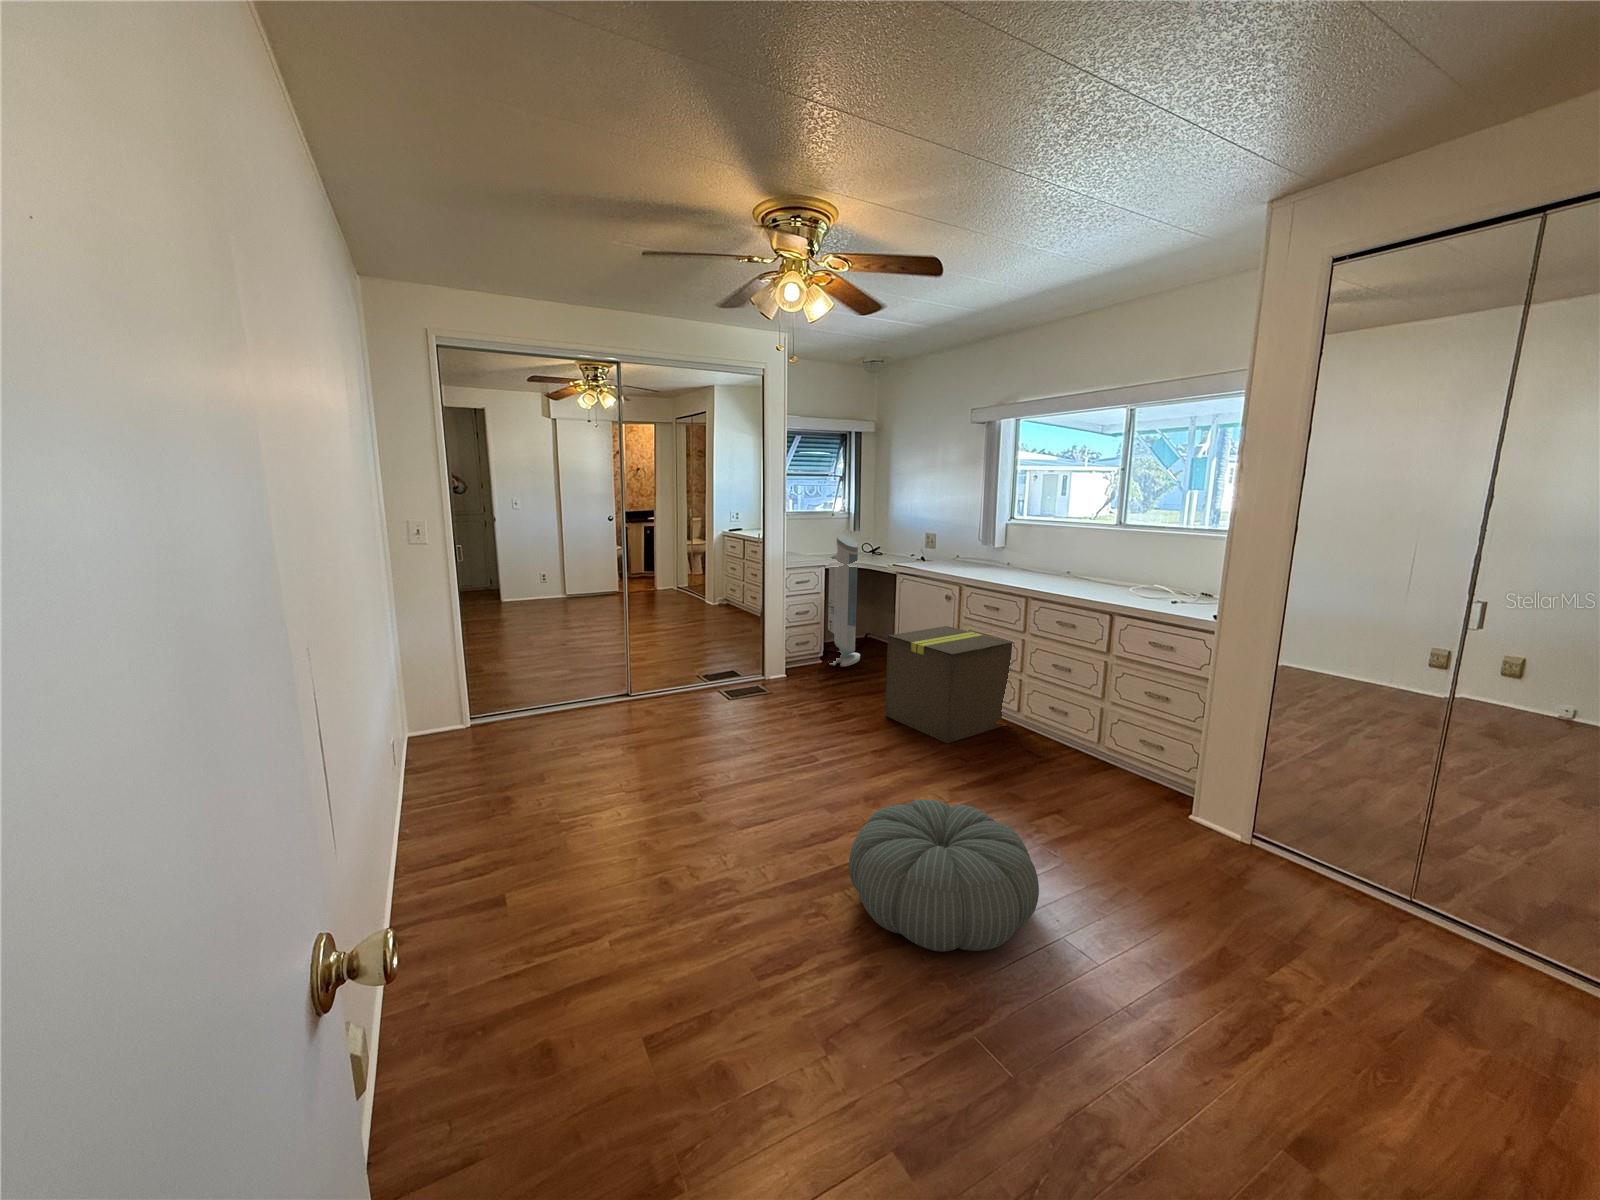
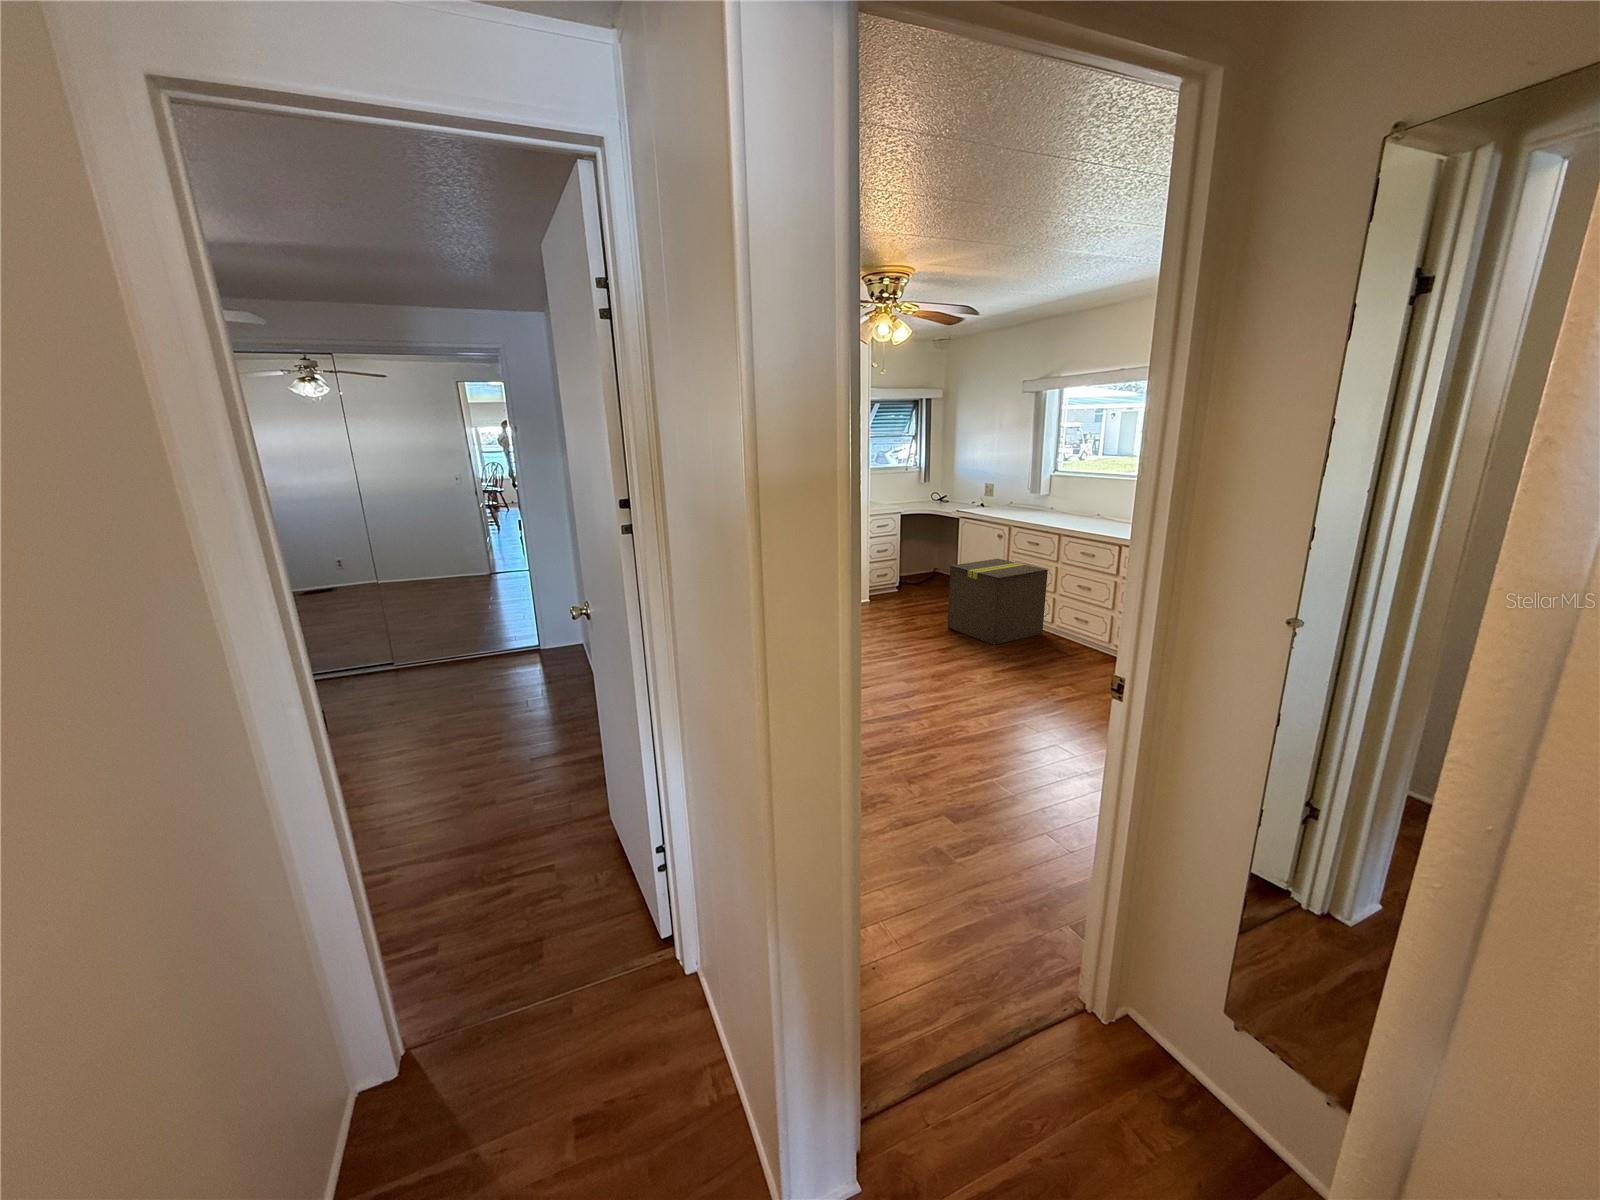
air purifier: present [828,535,860,667] -> none [903,486,929,594]
pouf: present [849,799,1039,952] -> none [920,667,1040,746]

